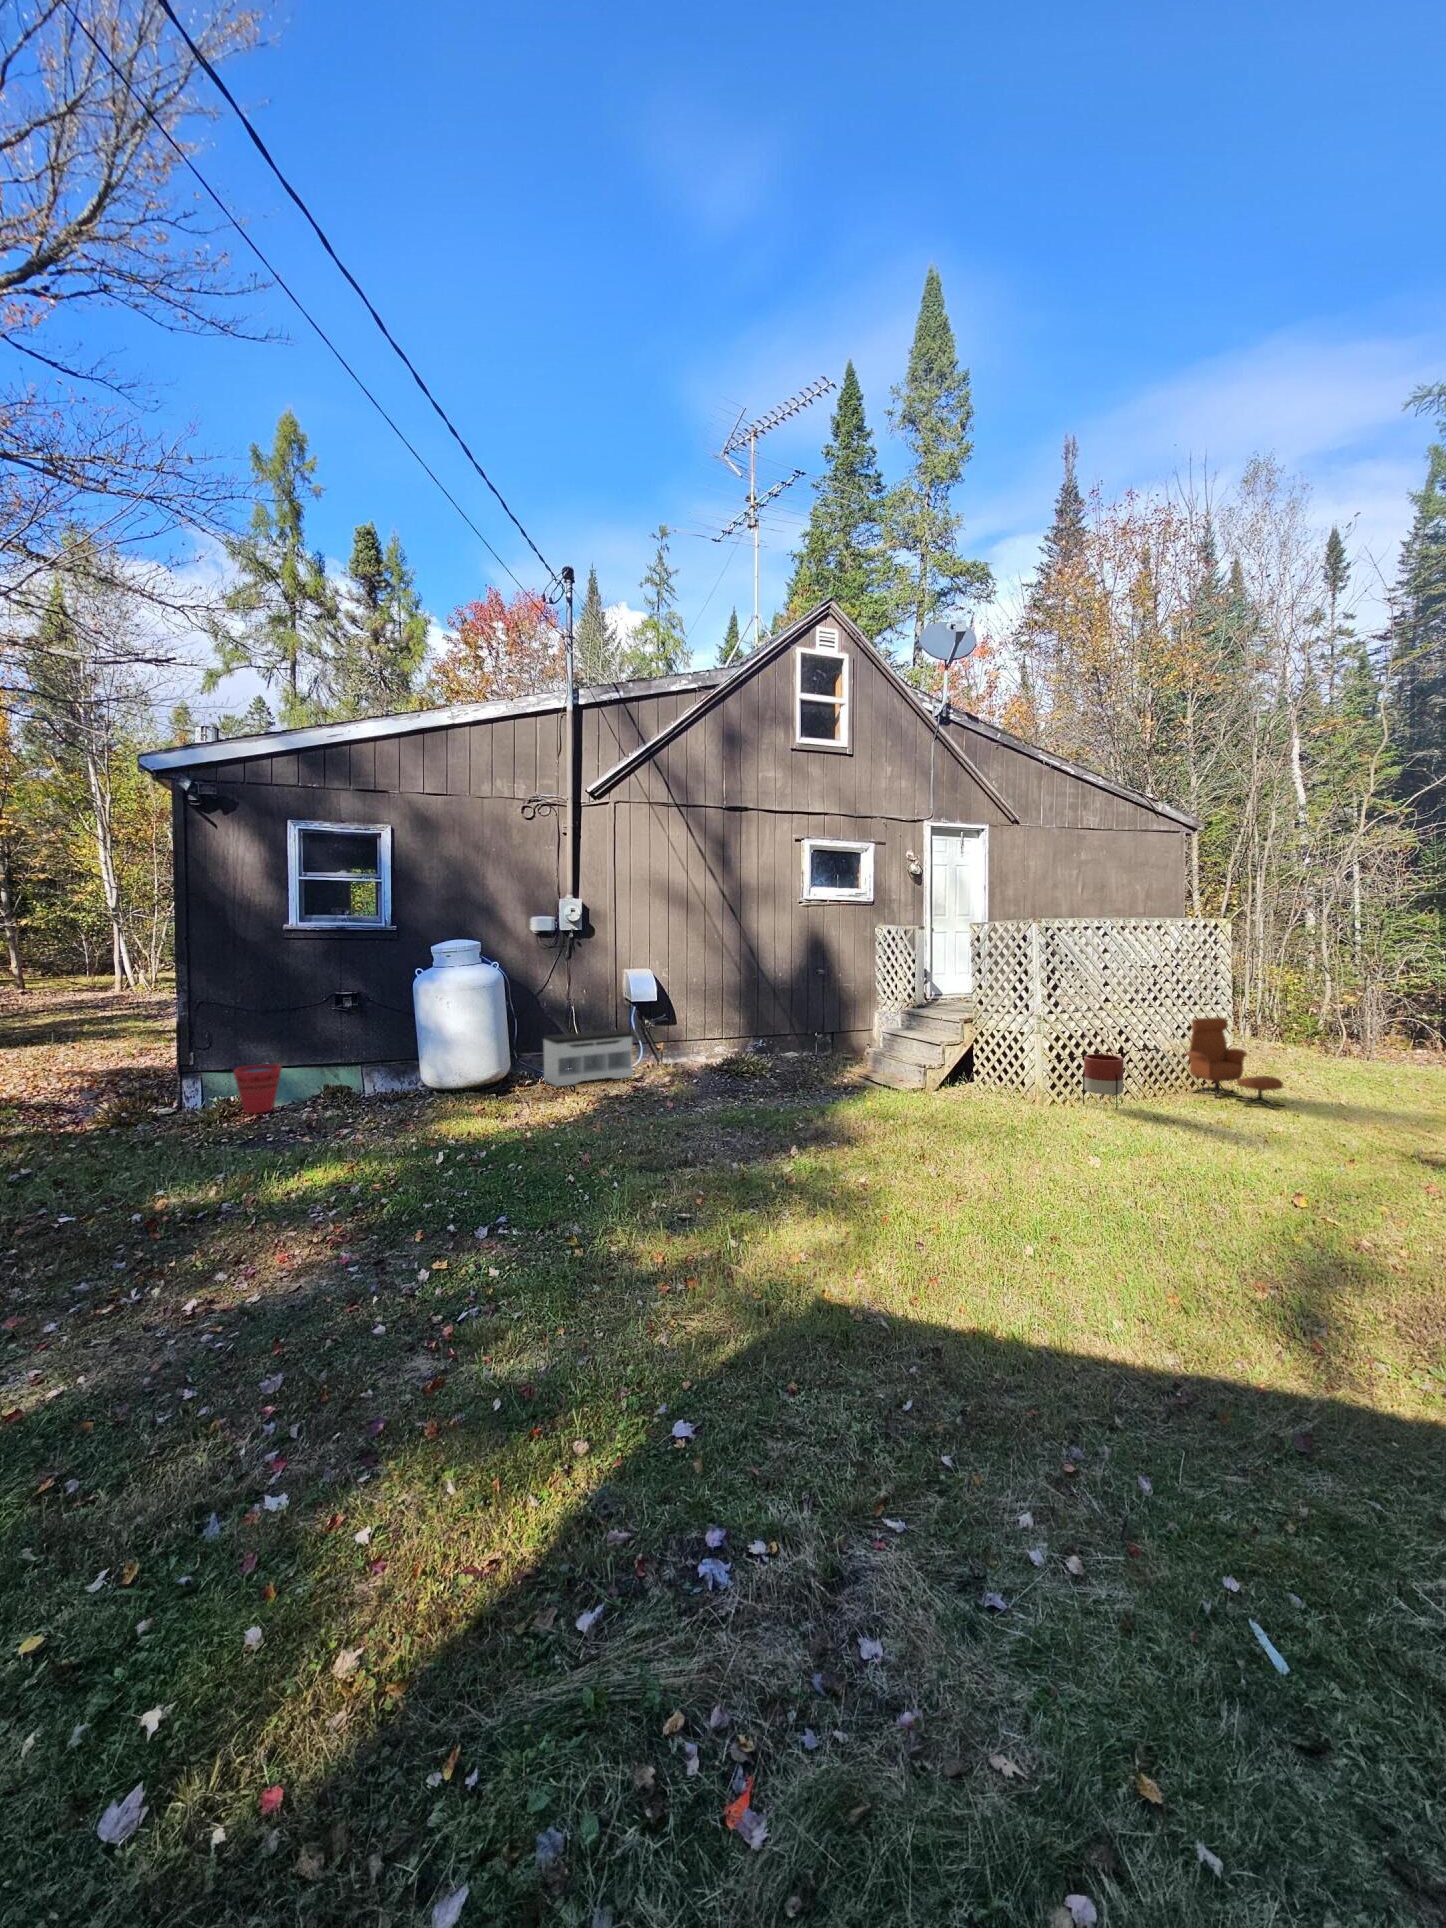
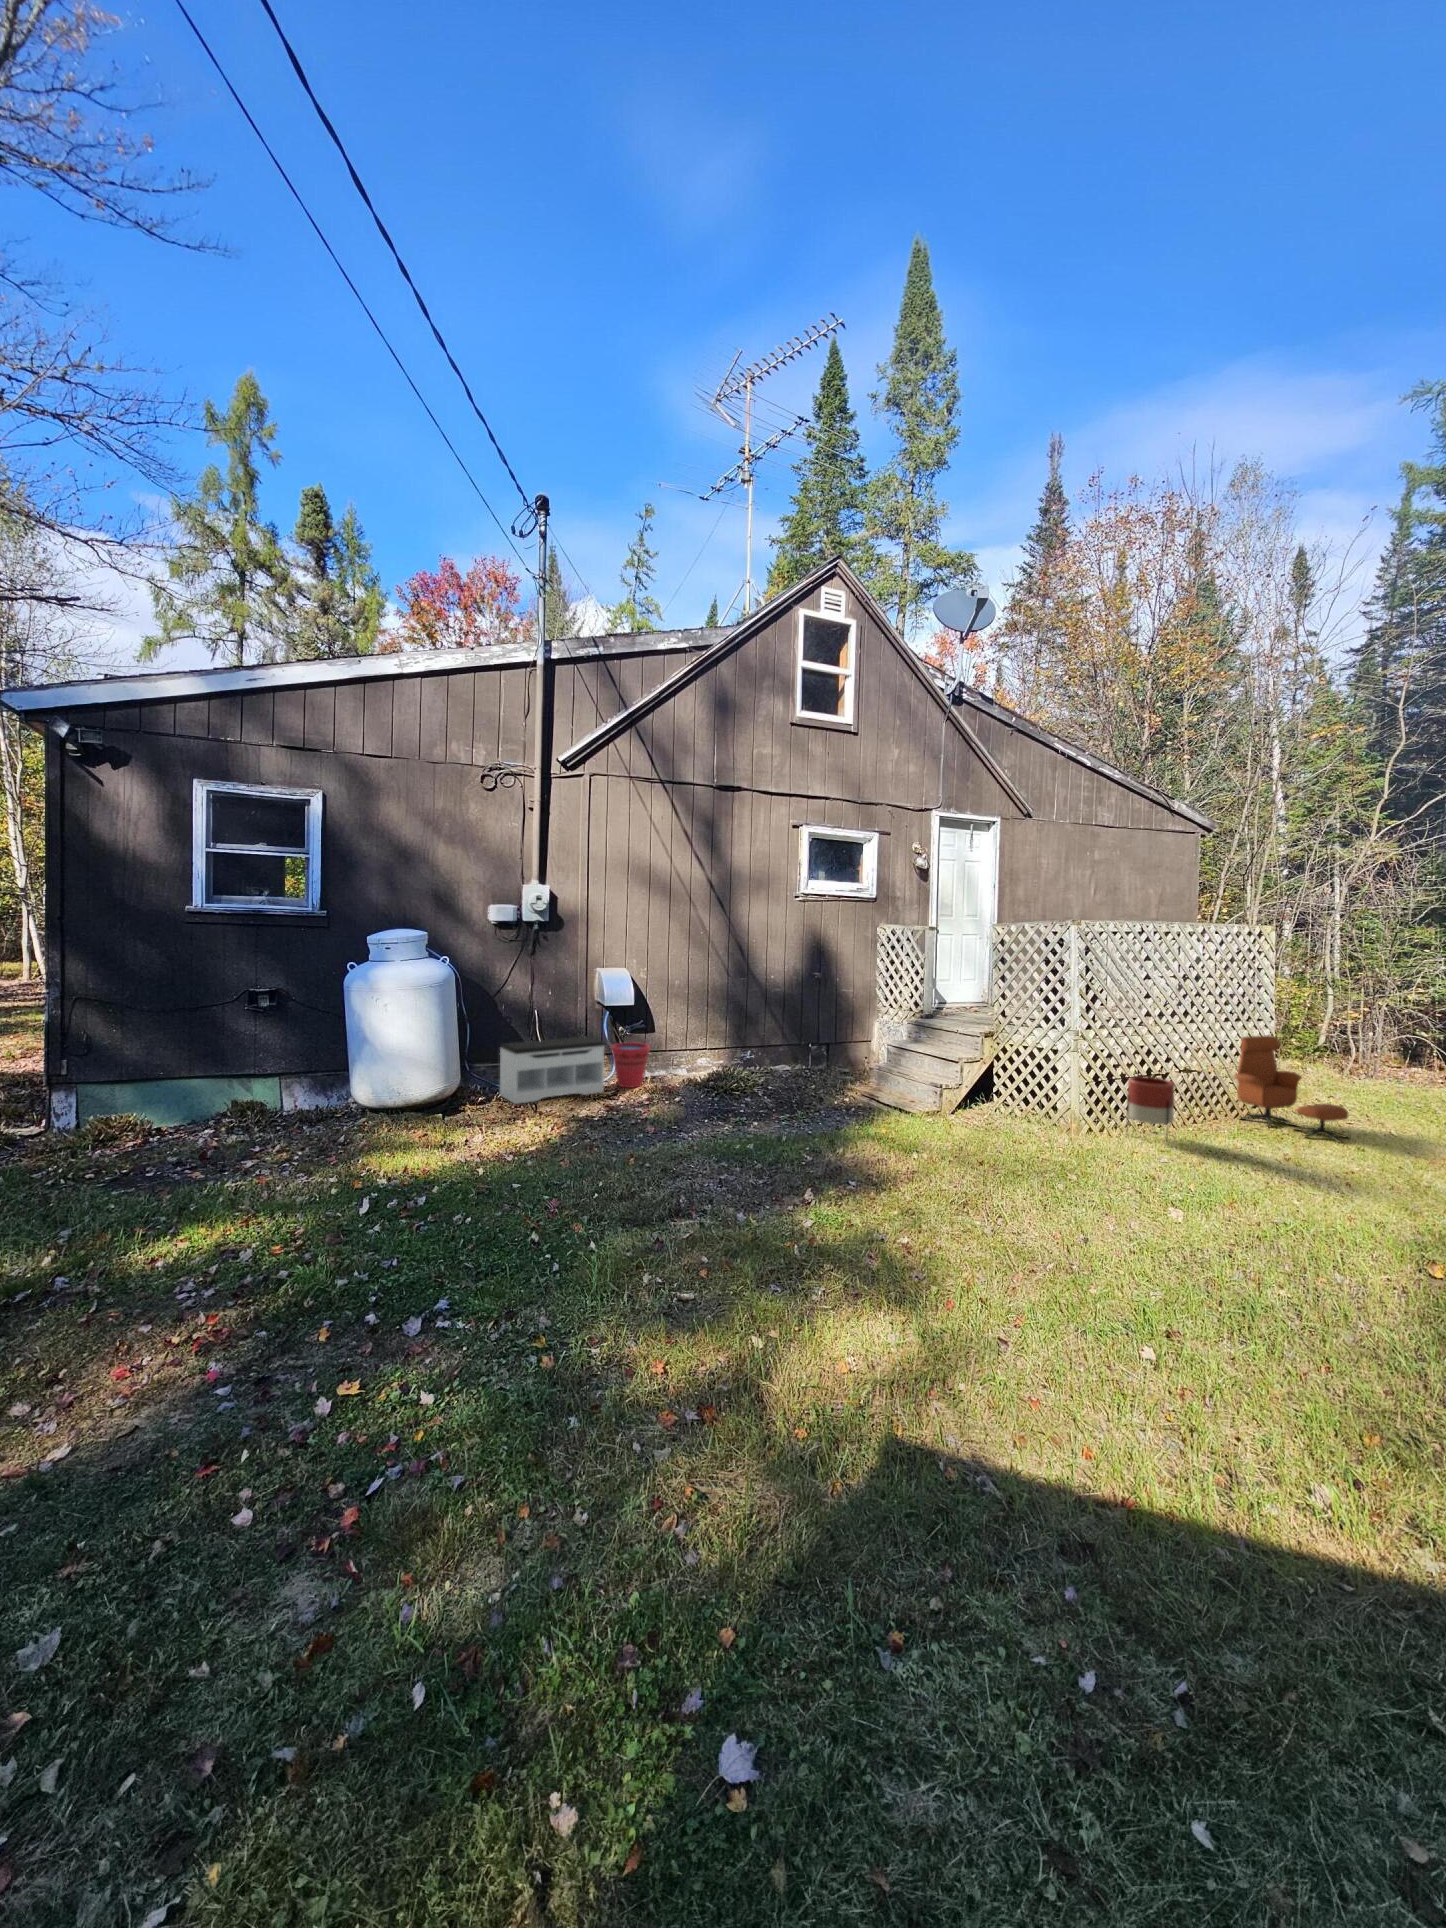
bucket: present [234,1064,282,1113] -> present [611,1042,650,1088]

